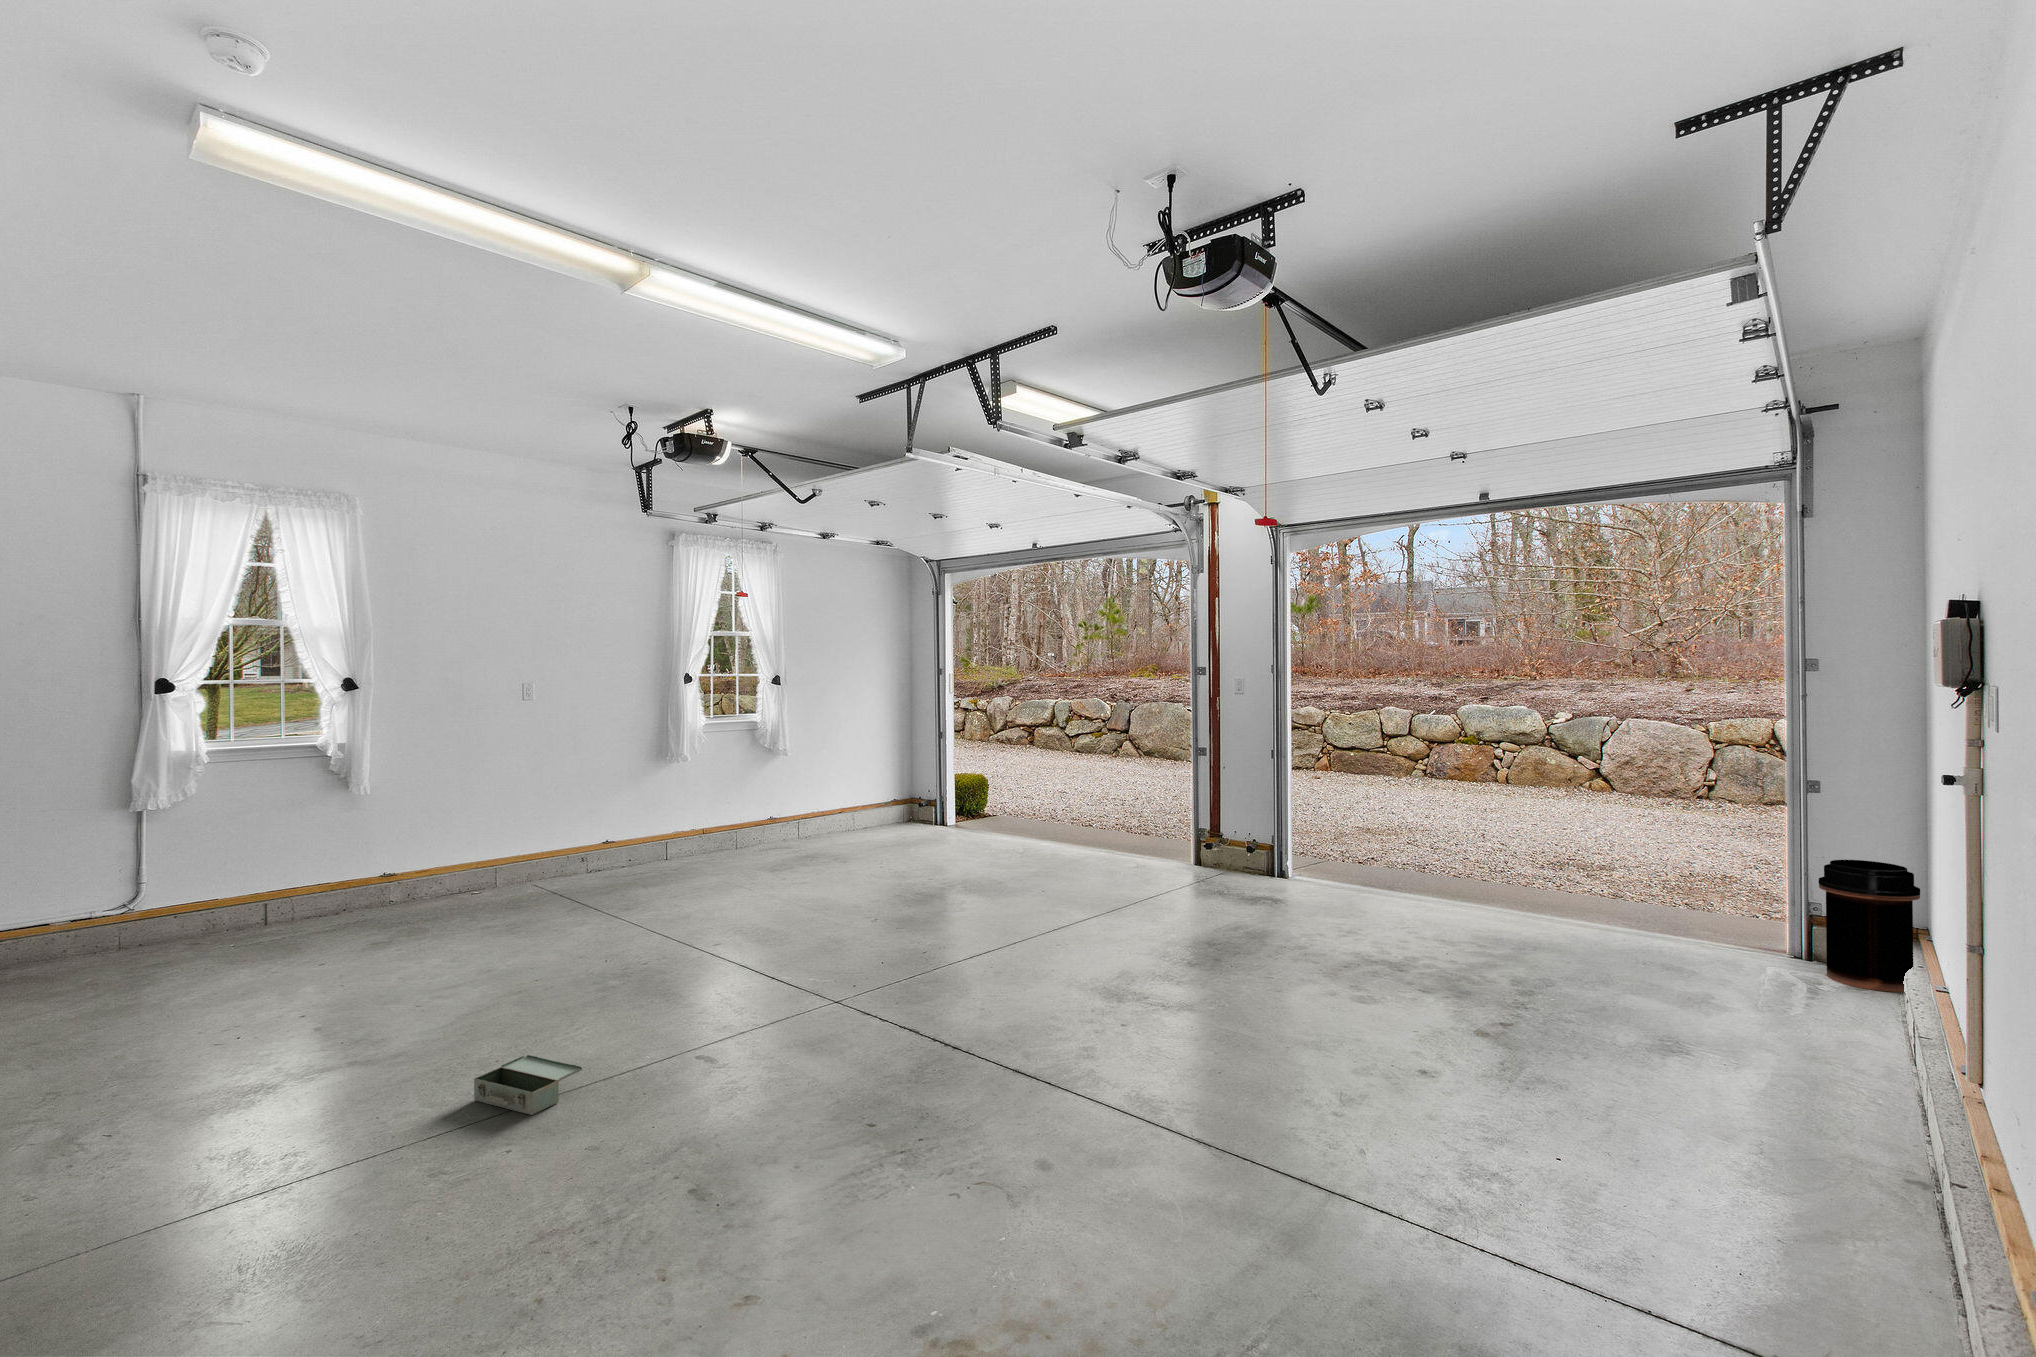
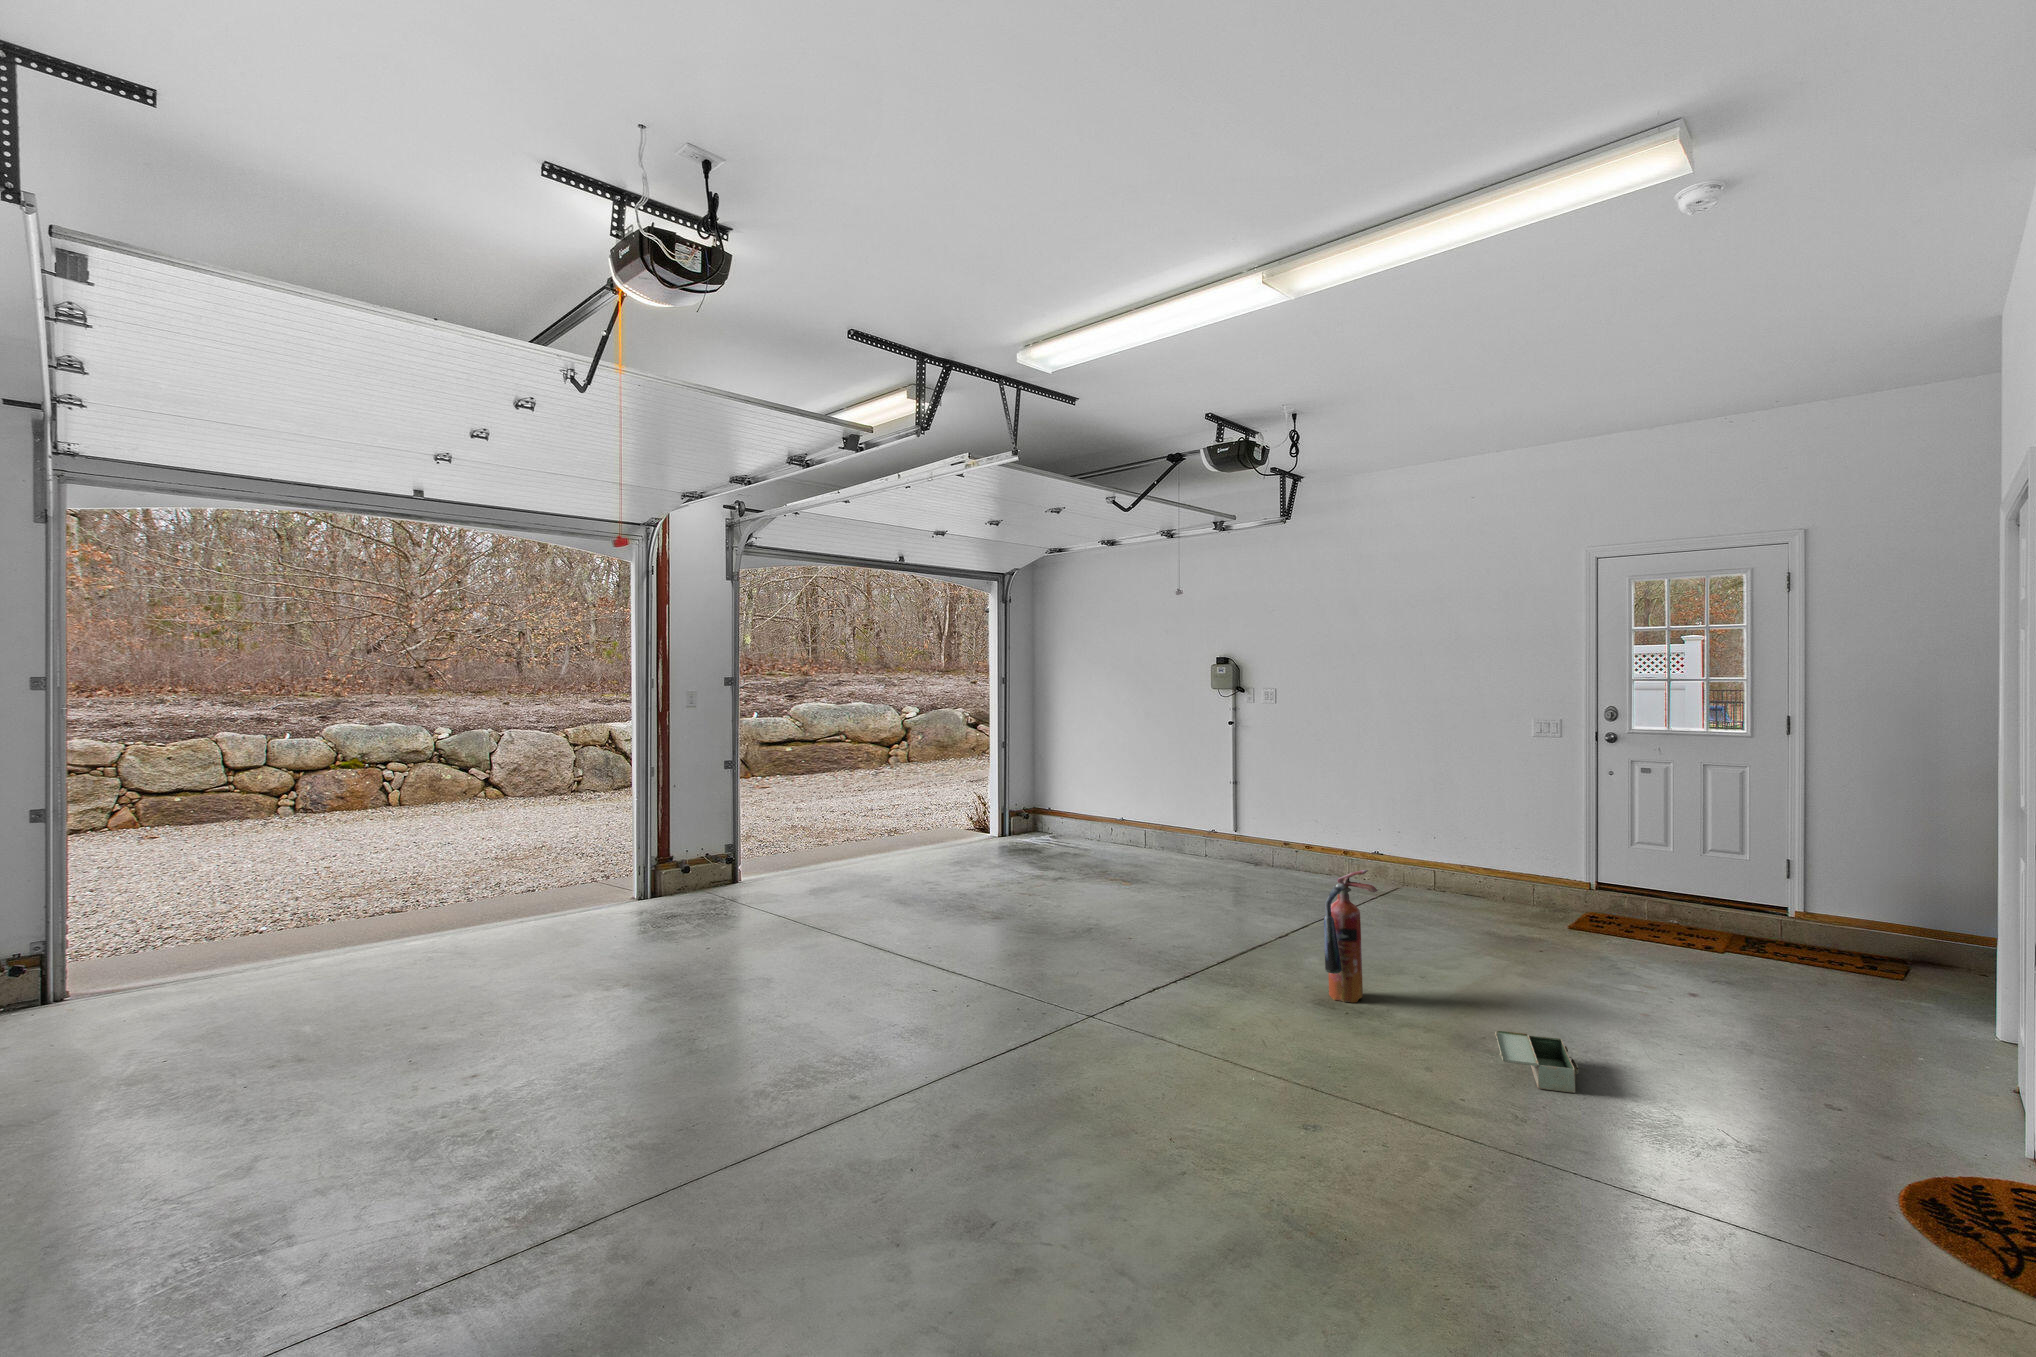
trash can: present [1819,860,1920,992] -> none [1034,771,1074,835]
fire extinguisher: none [756,920,808,1064] -> present [1324,870,1378,1003]

